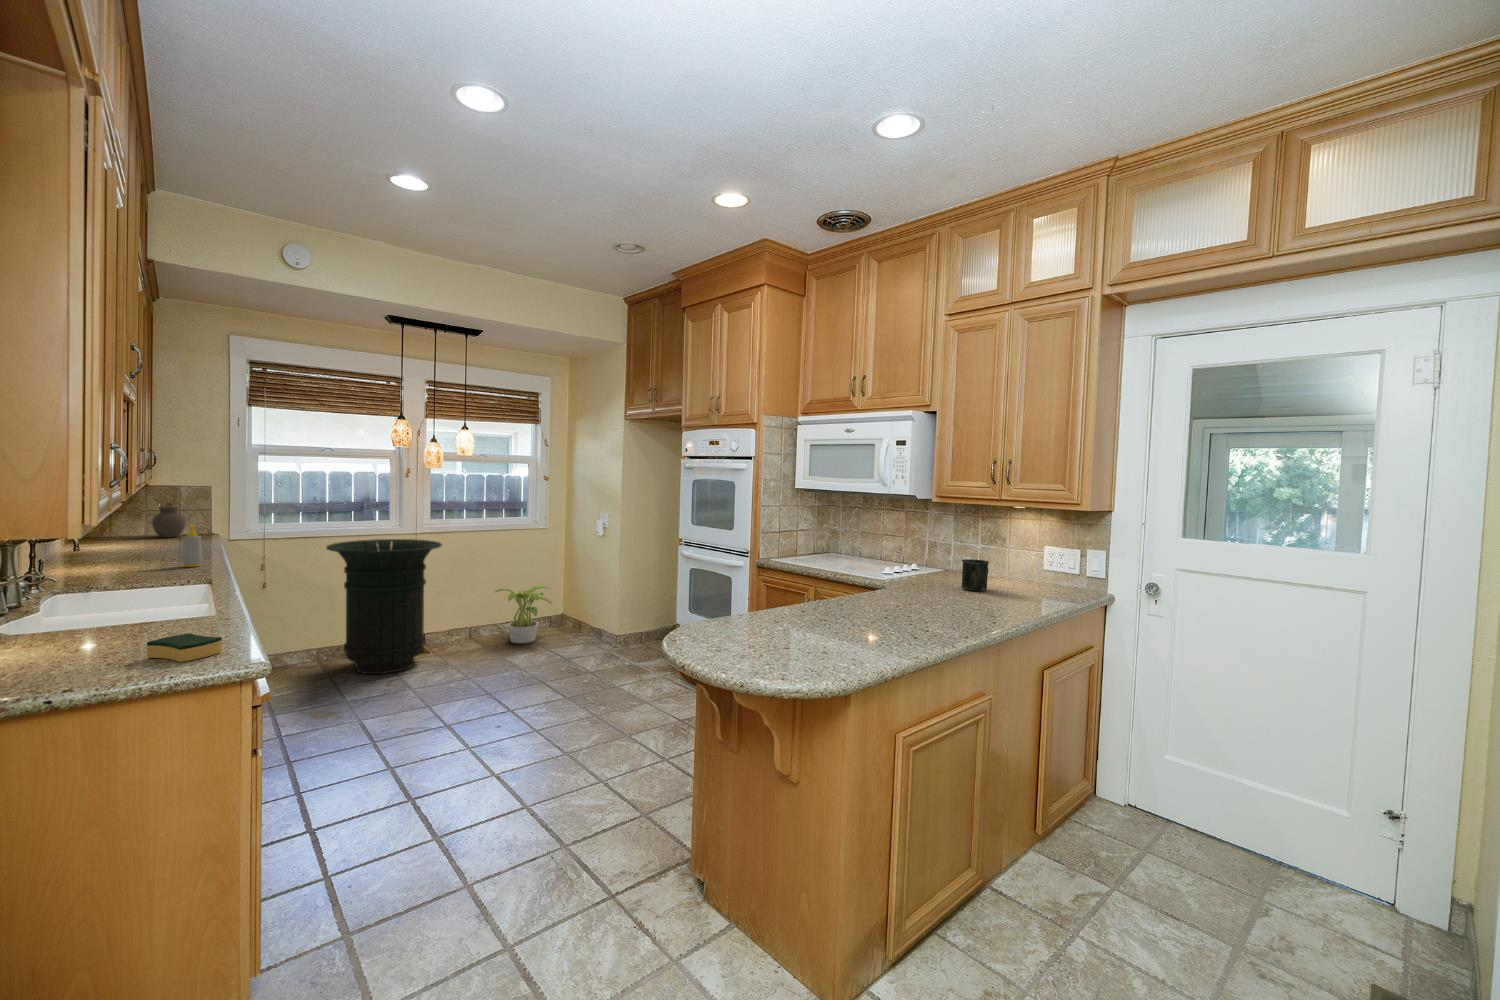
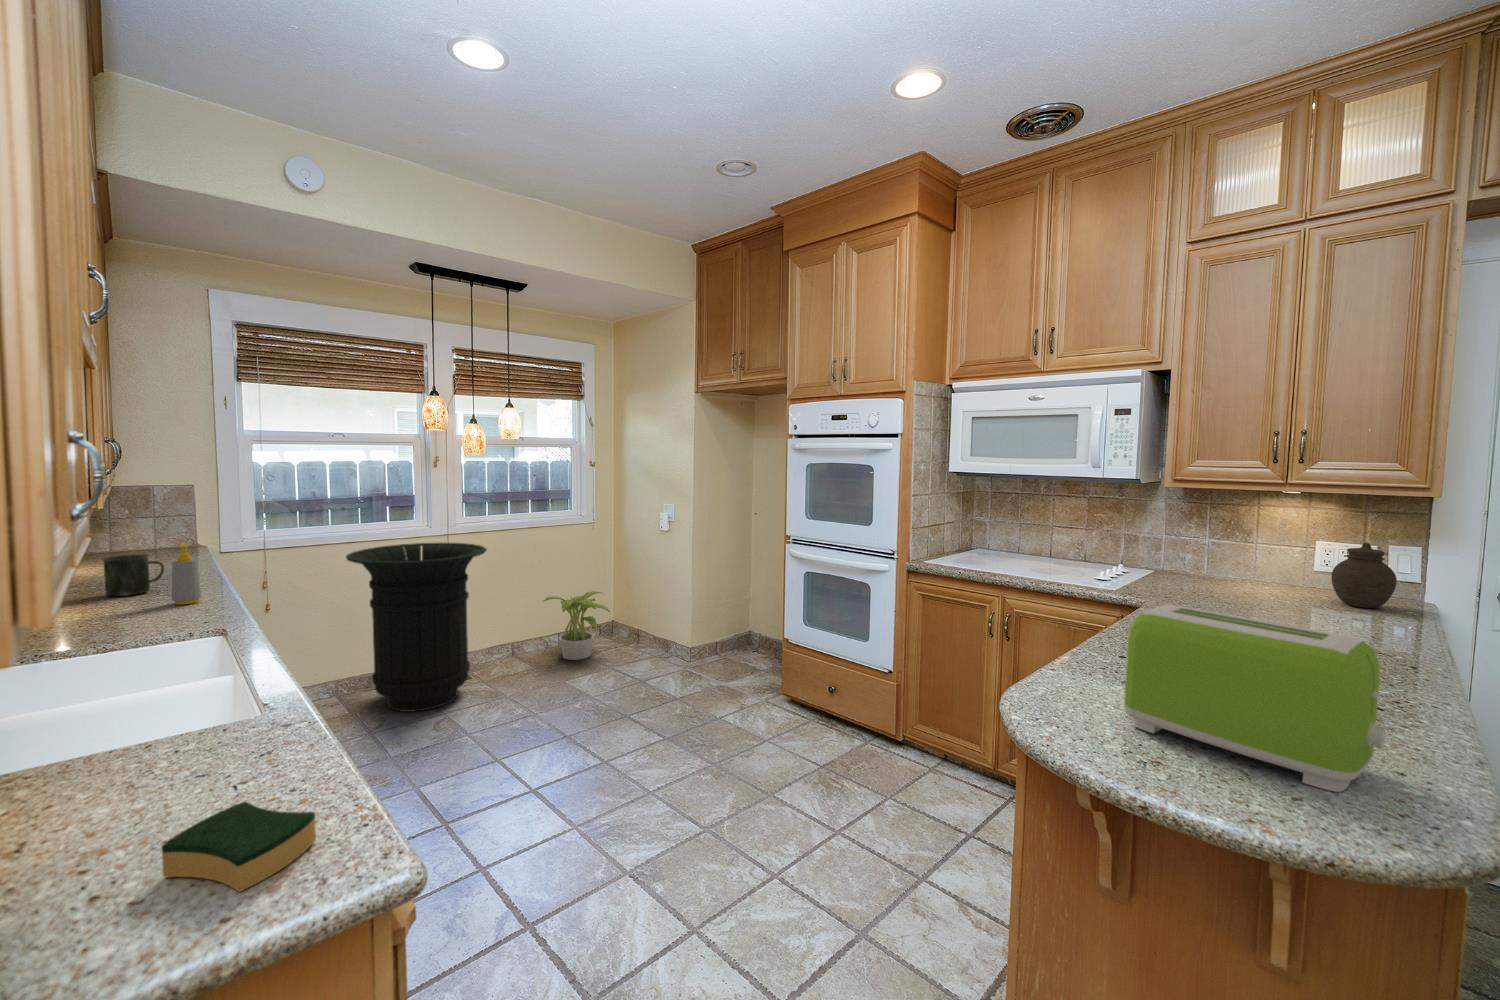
jar: present [152,503,186,538] -> present [1331,543,1397,608]
mug: present [962,559,989,591] -> present [102,554,164,596]
toaster: none [721,565,823,661] -> present [1124,605,1386,792]

